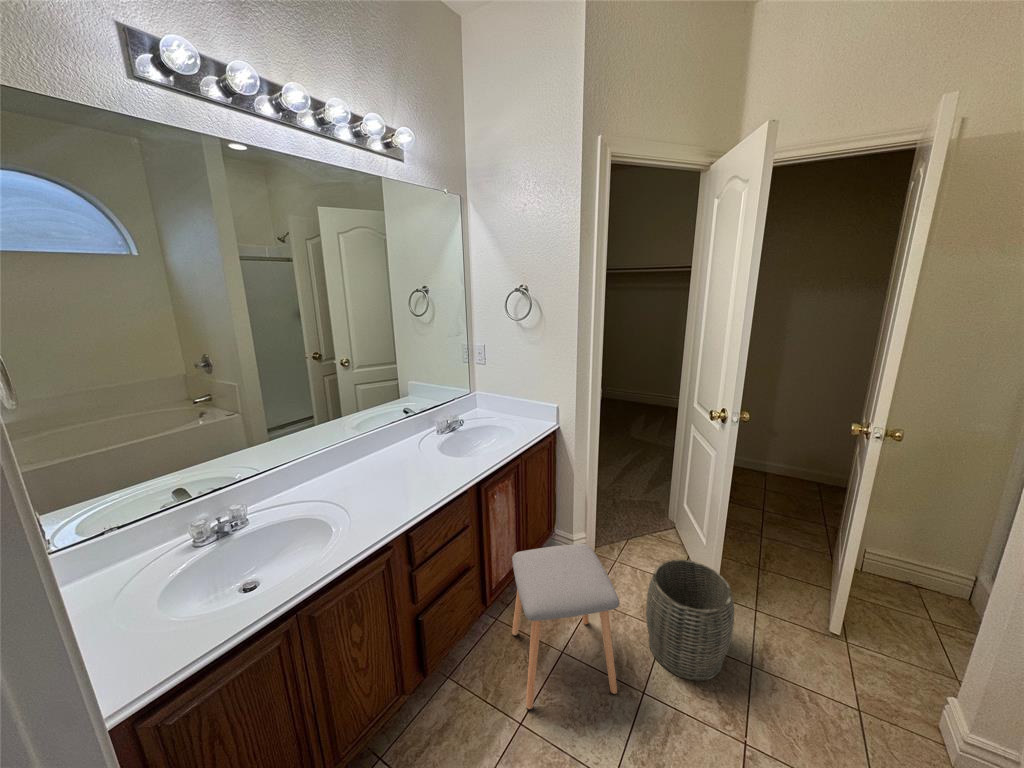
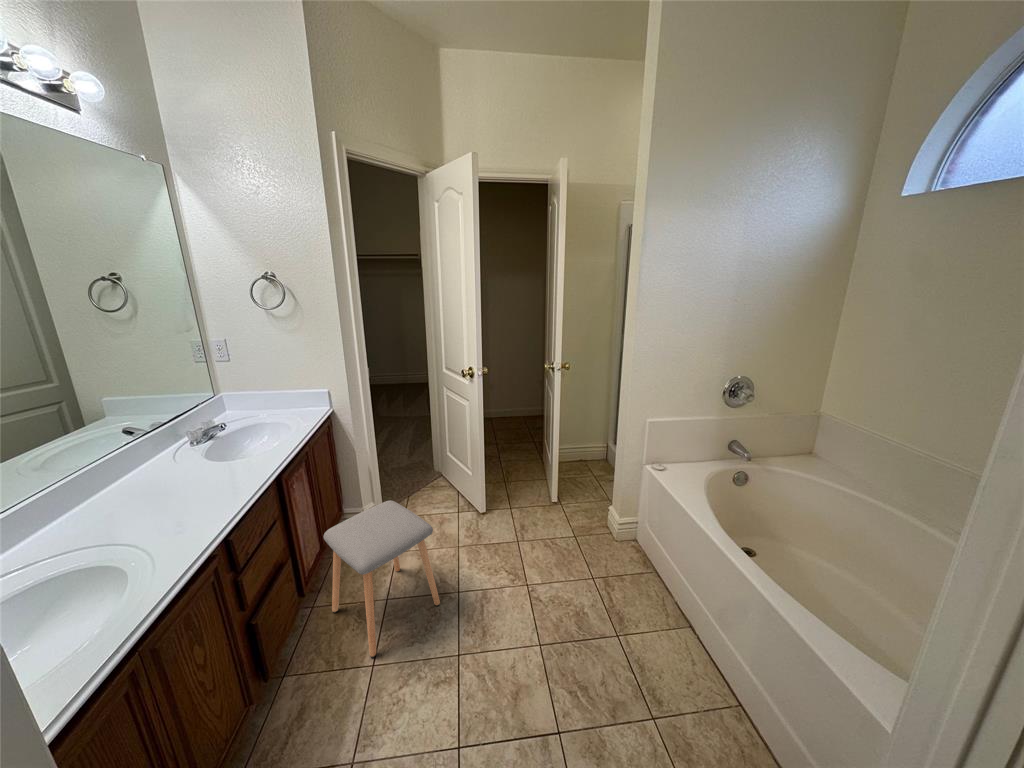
woven basket: present [646,559,734,681] -> none [444,485,505,570]

